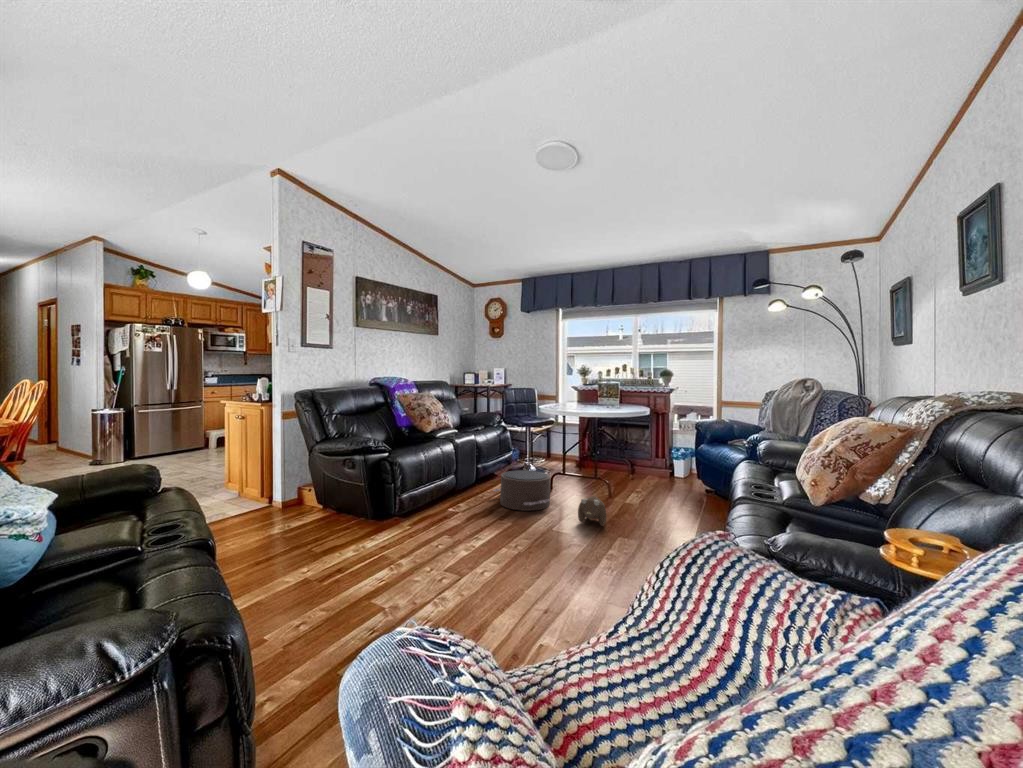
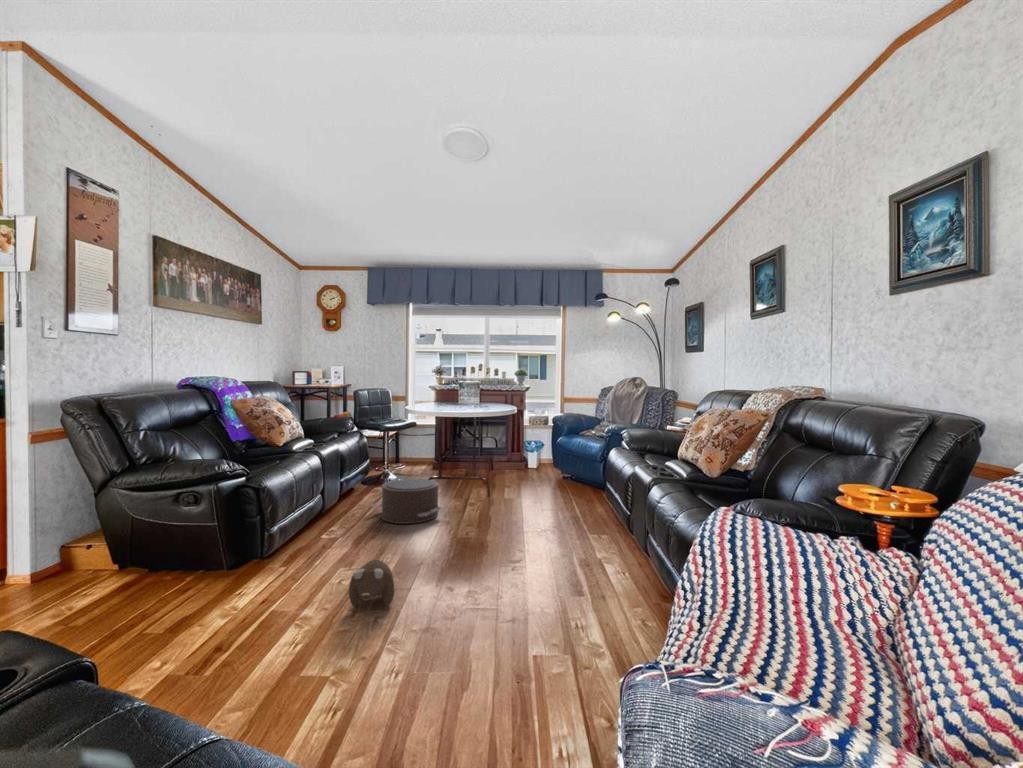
plush toy: present [578,496,606,526] -> present [349,560,394,607]

